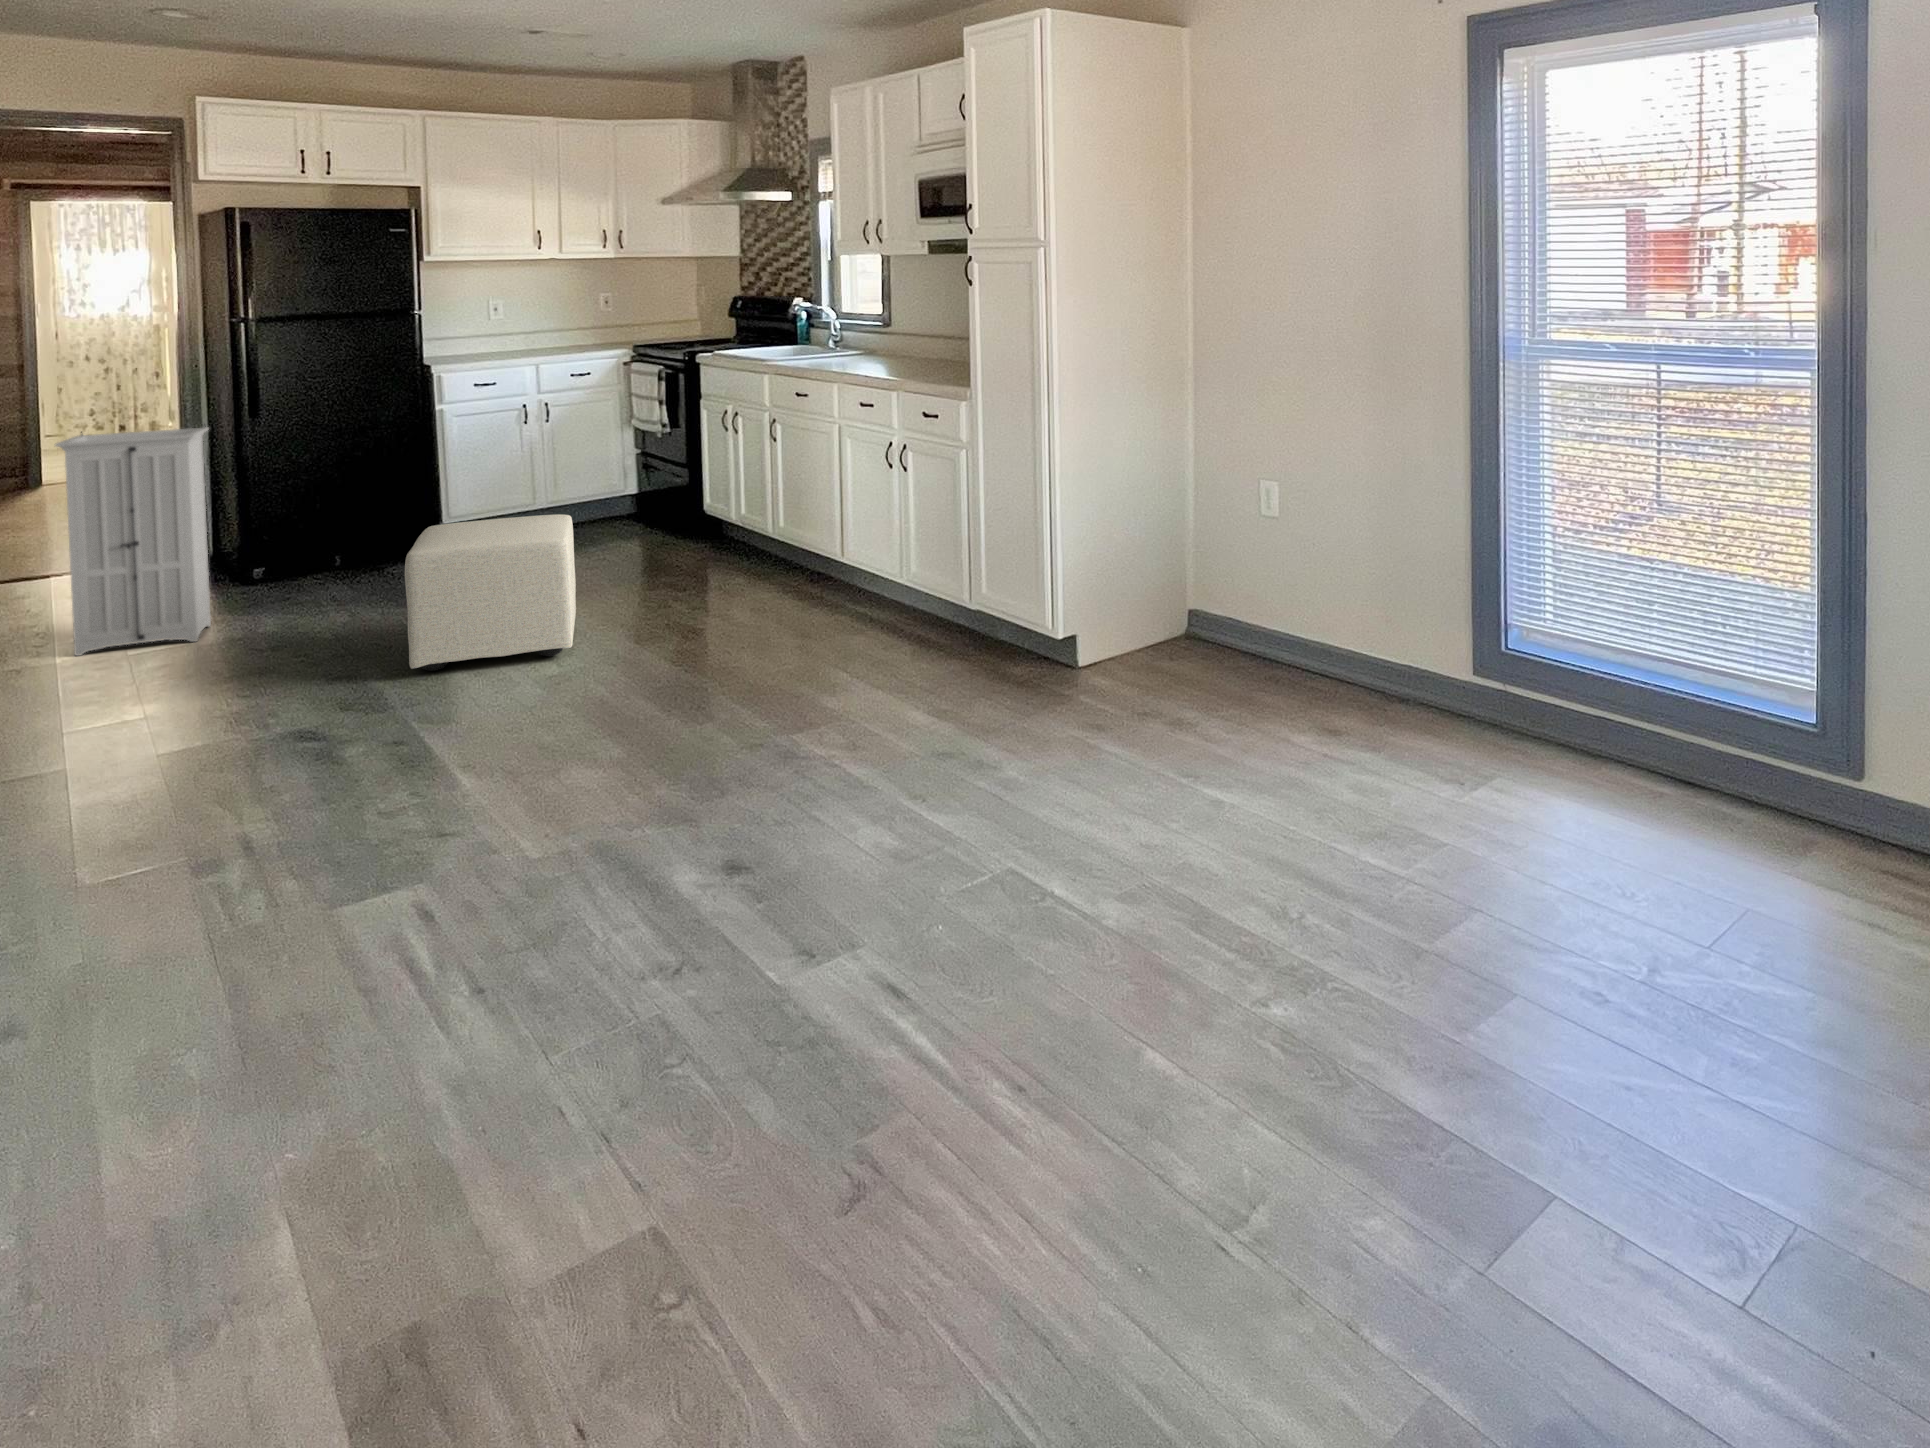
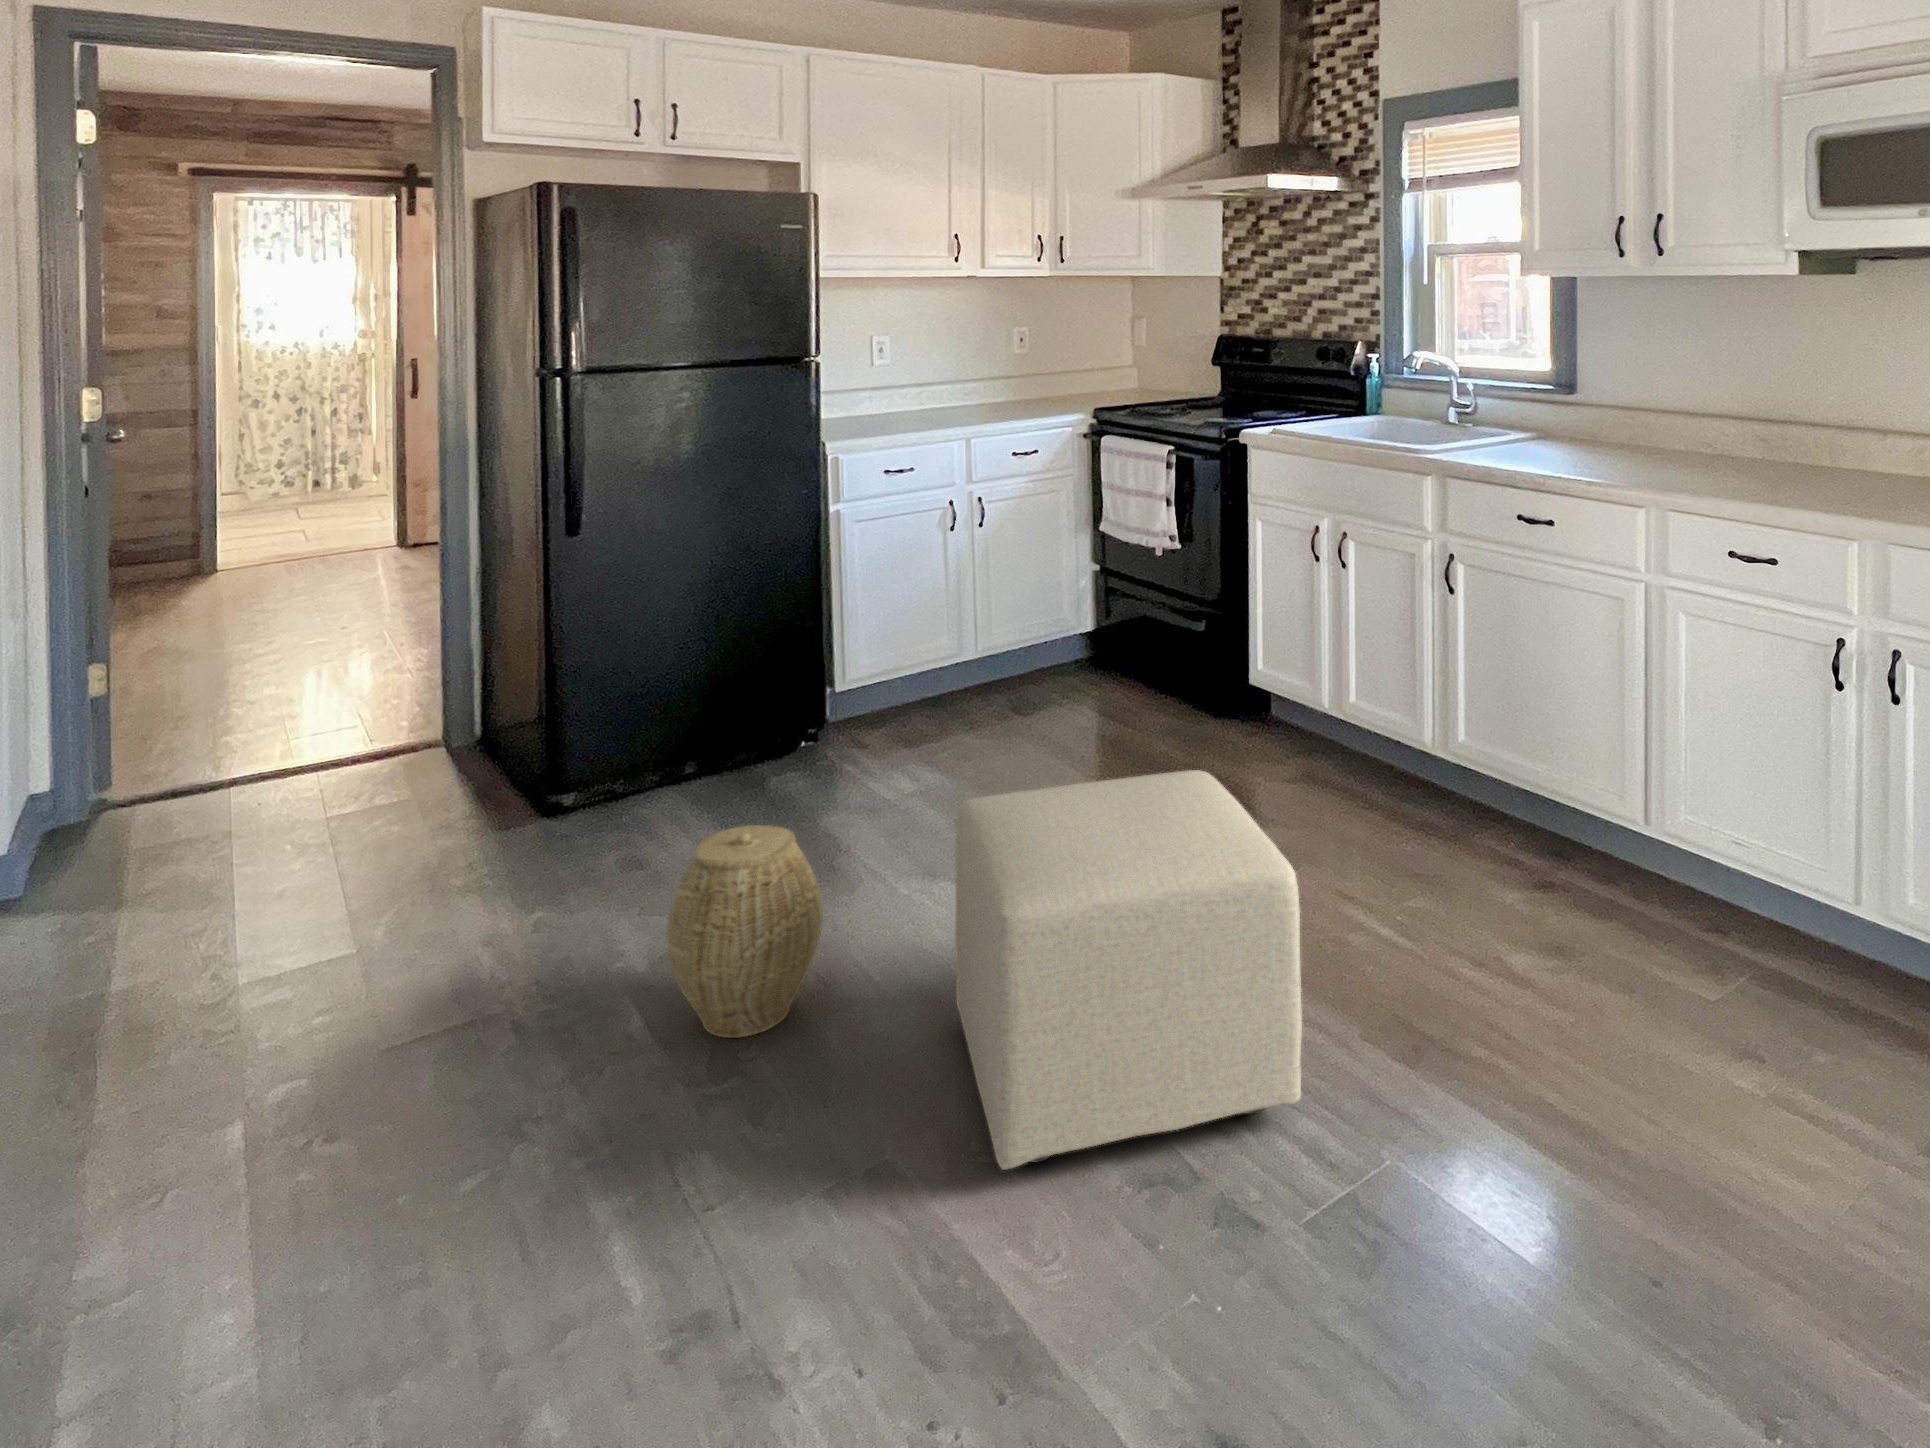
storage cabinet: present [55,424,211,656] -> none [259,572,531,1048]
woven basket: none [275,548,363,646] -> present [667,825,823,1038]

